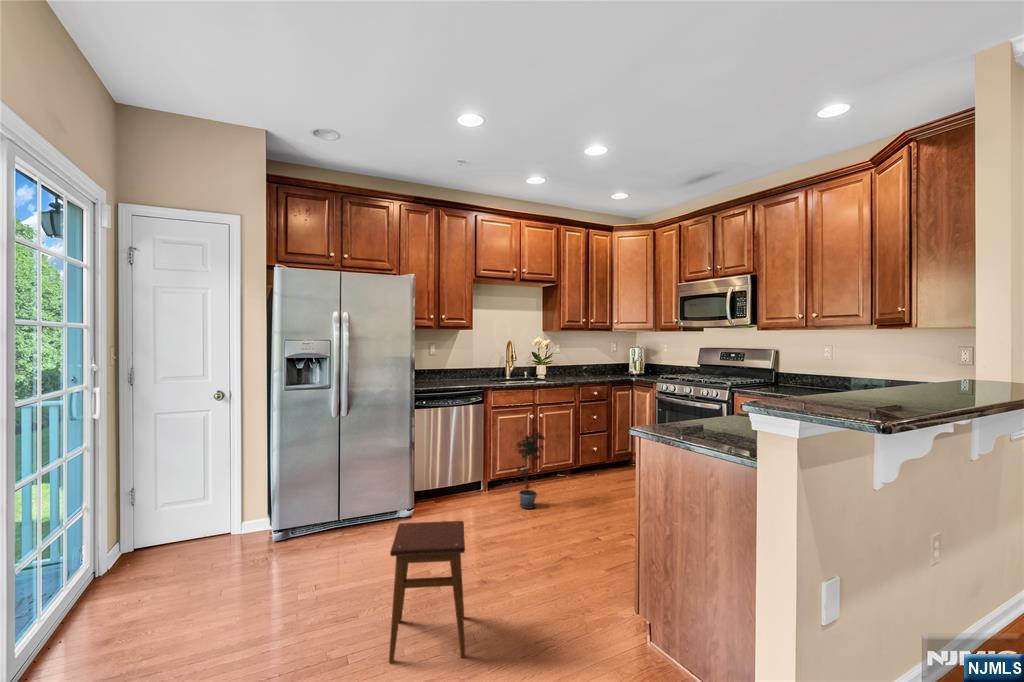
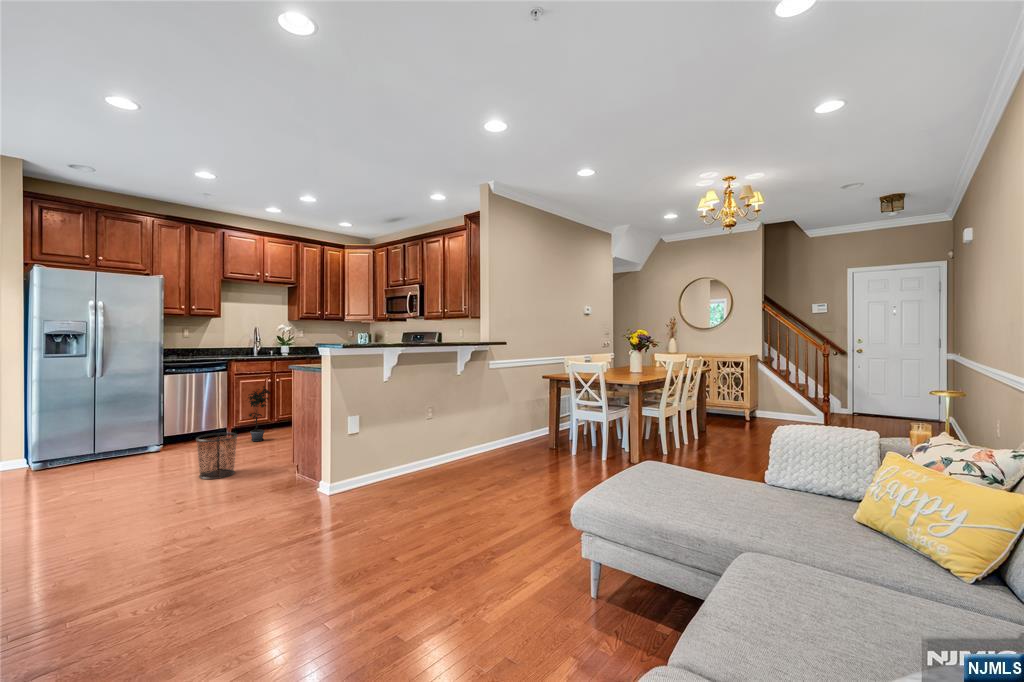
stool: present [389,521,466,663] -> none [124,426,182,499]
waste bin: none [480,524,542,614] -> present [196,433,238,479]

